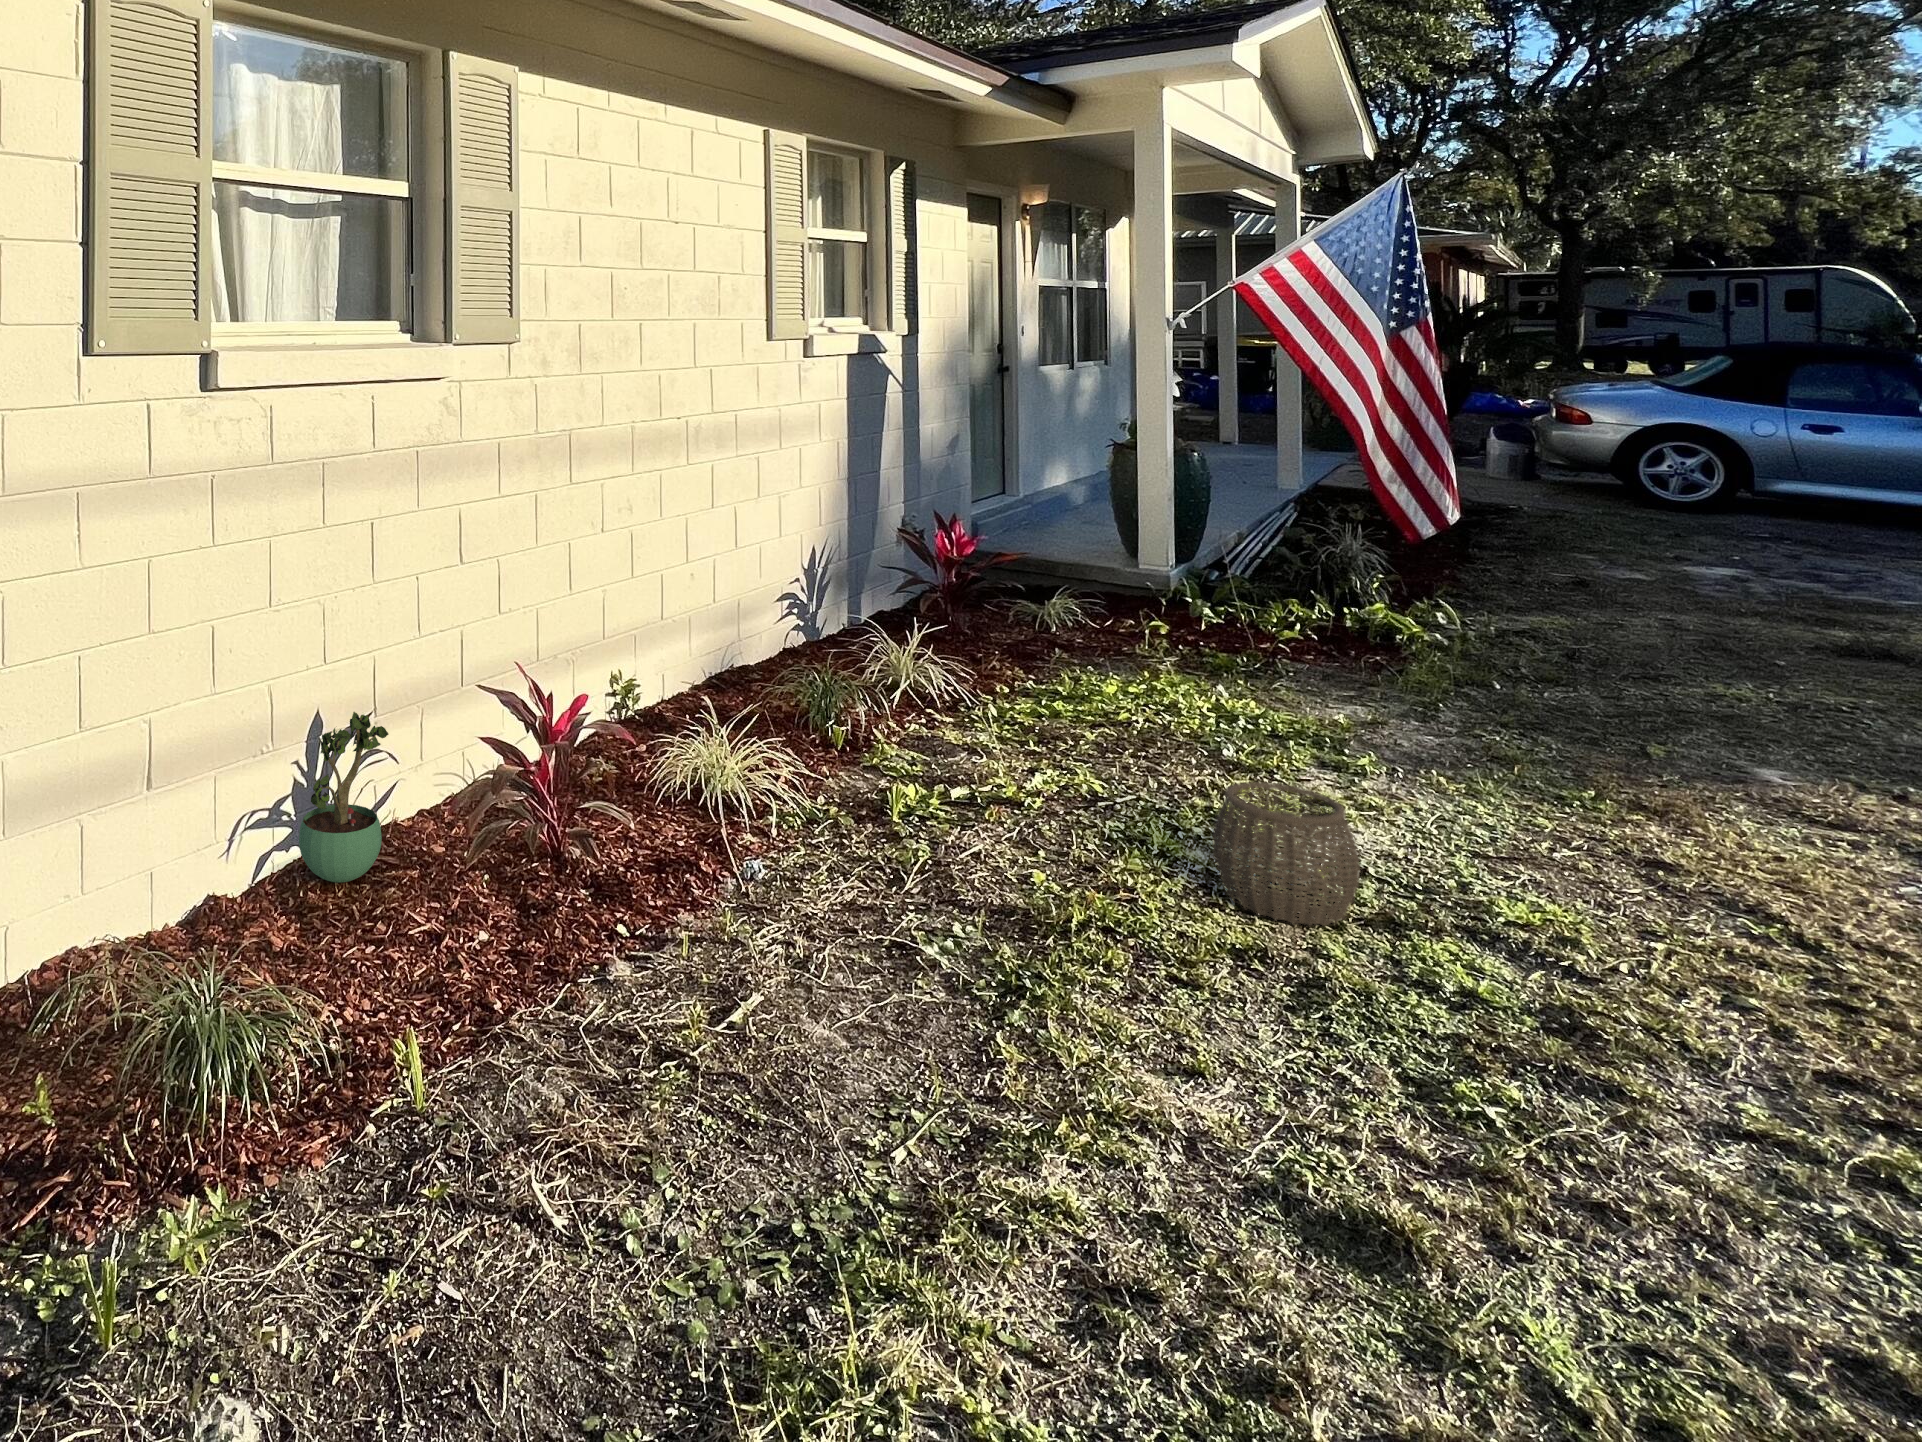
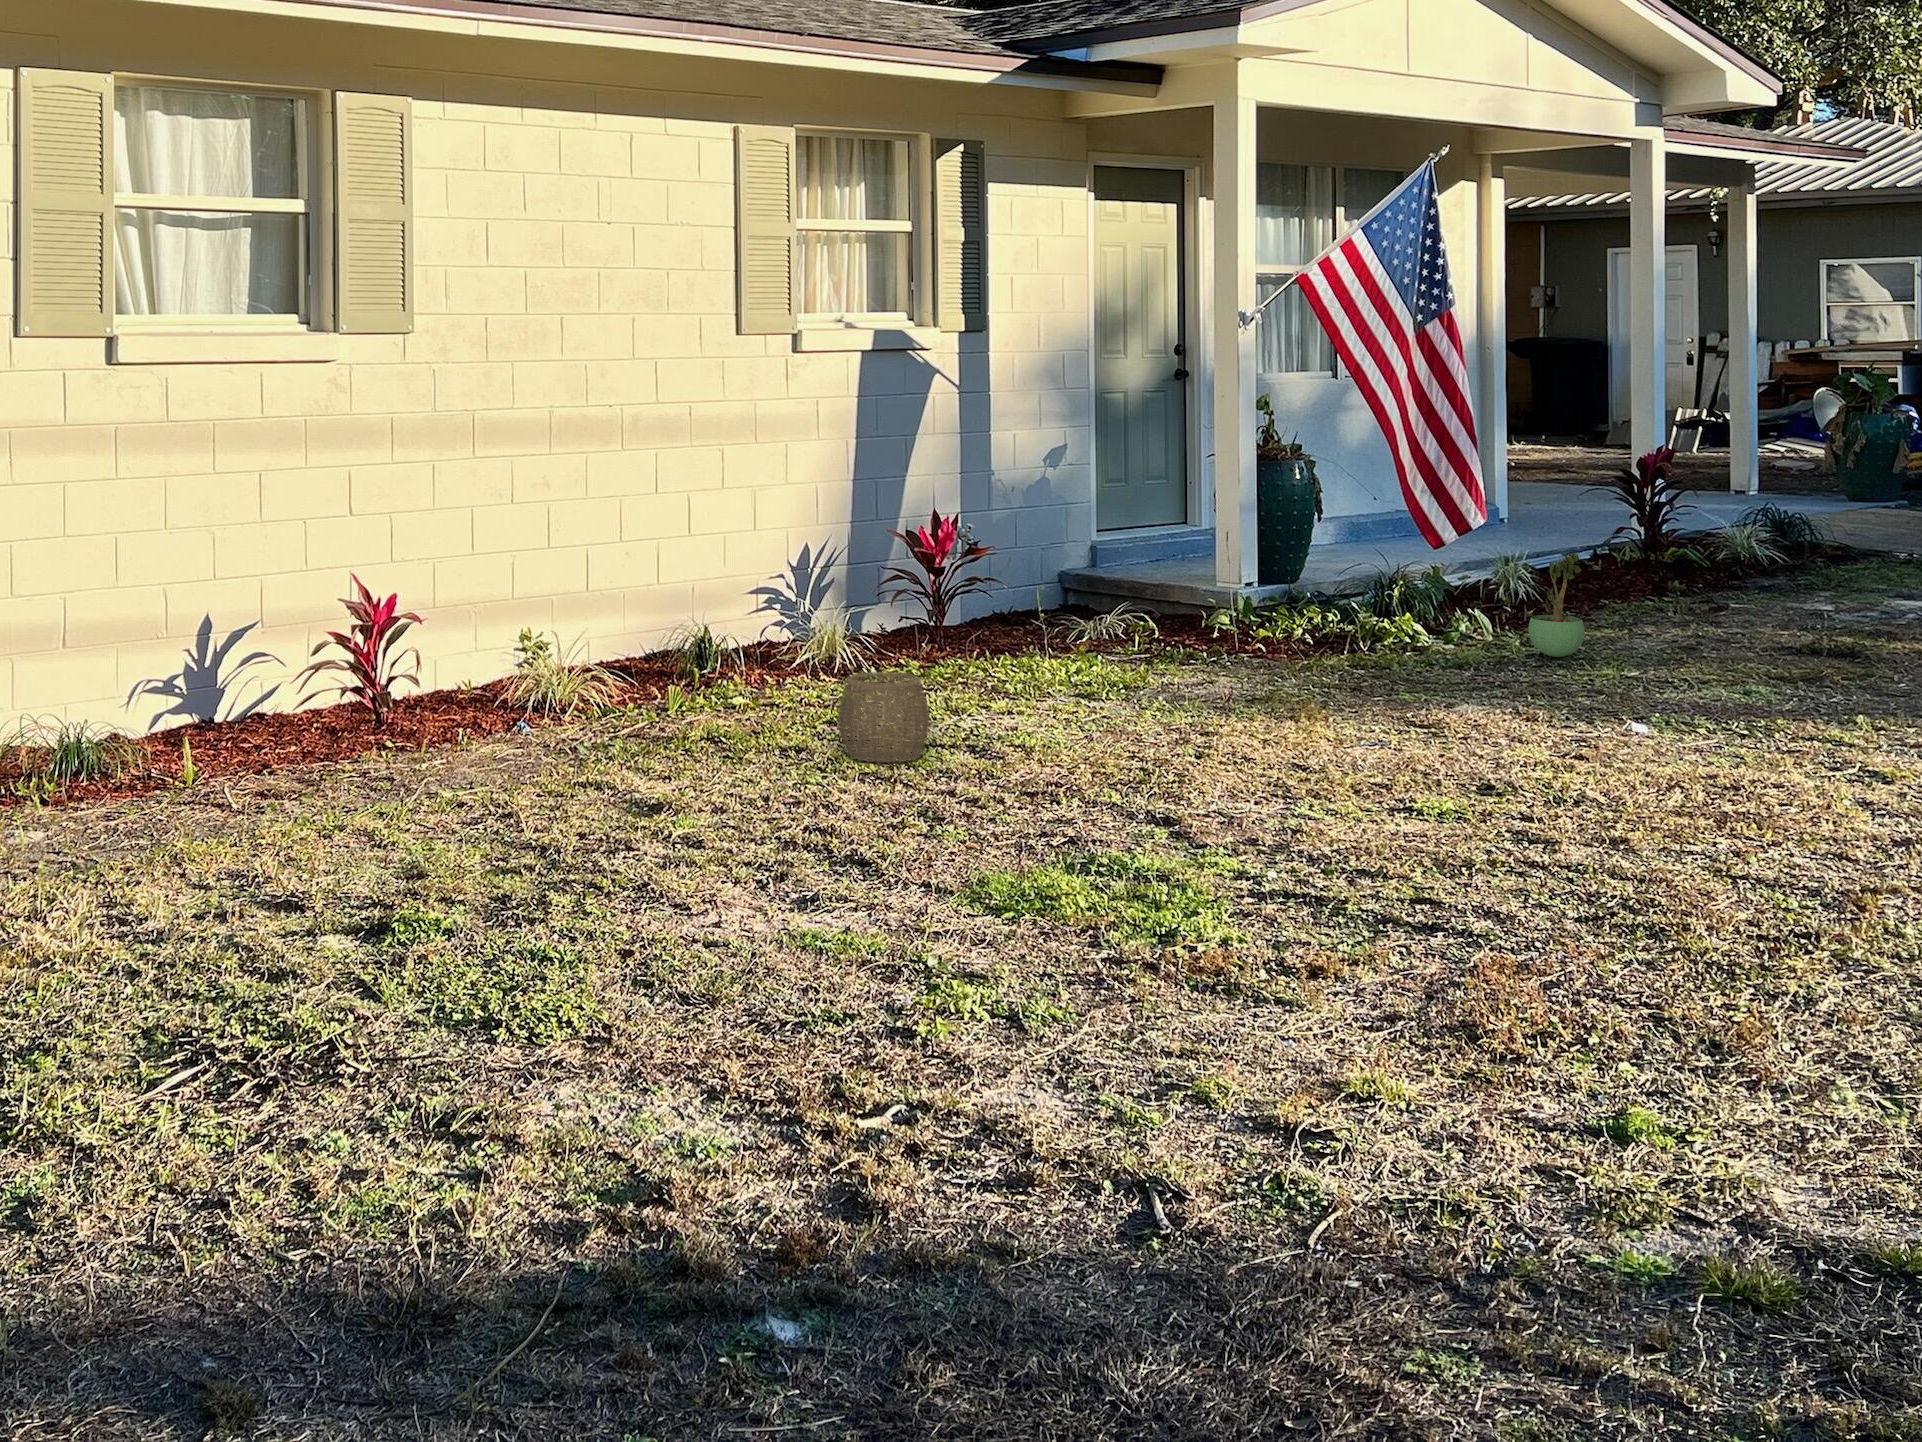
potted plant: present [299,712,388,882] -> present [1528,553,1585,657]

